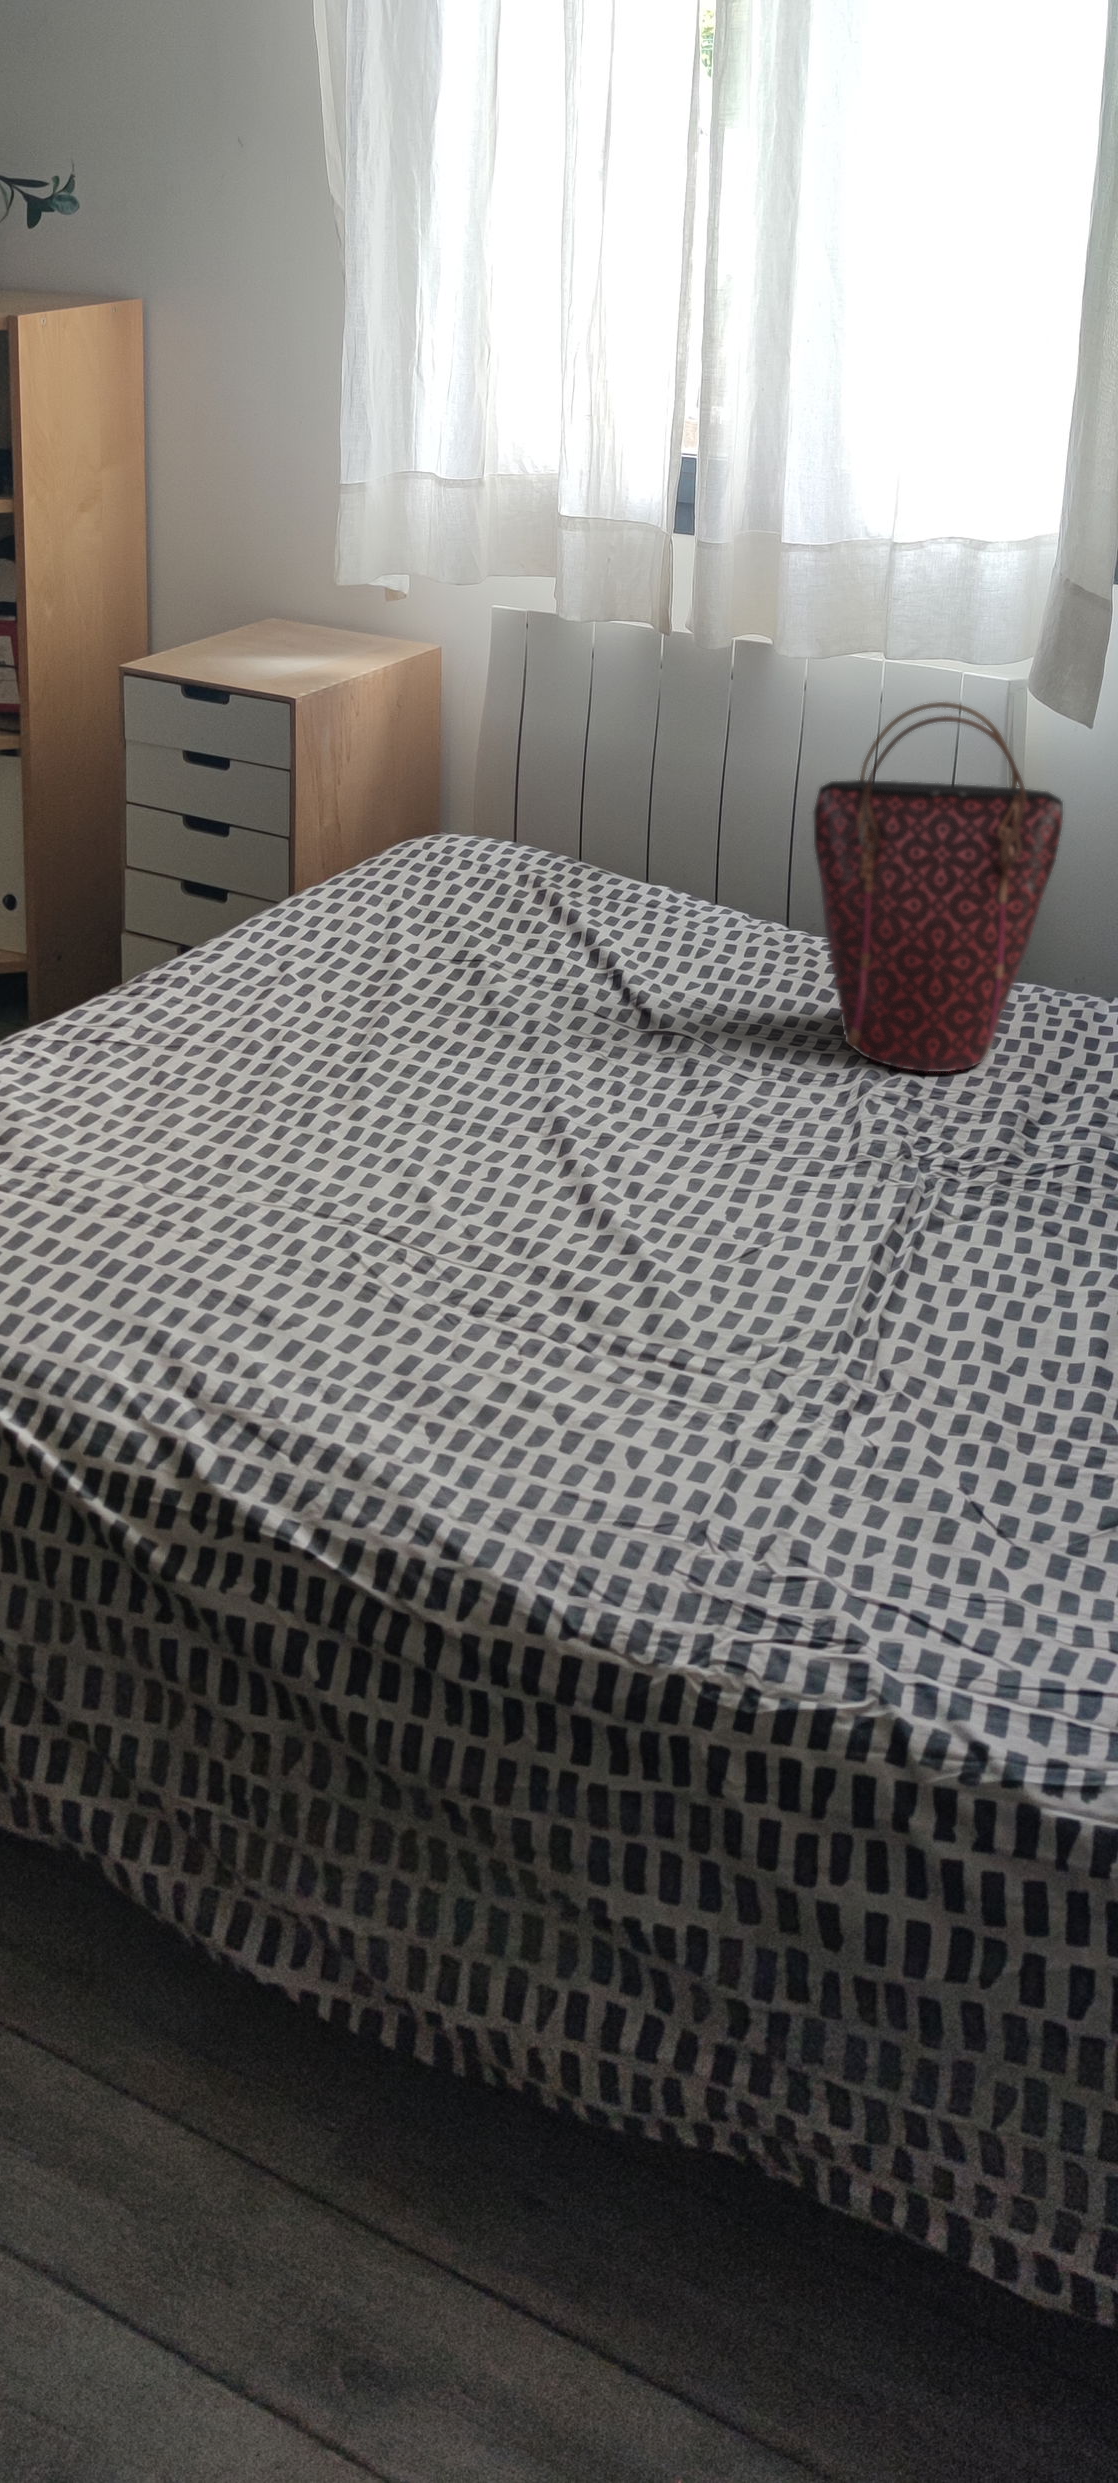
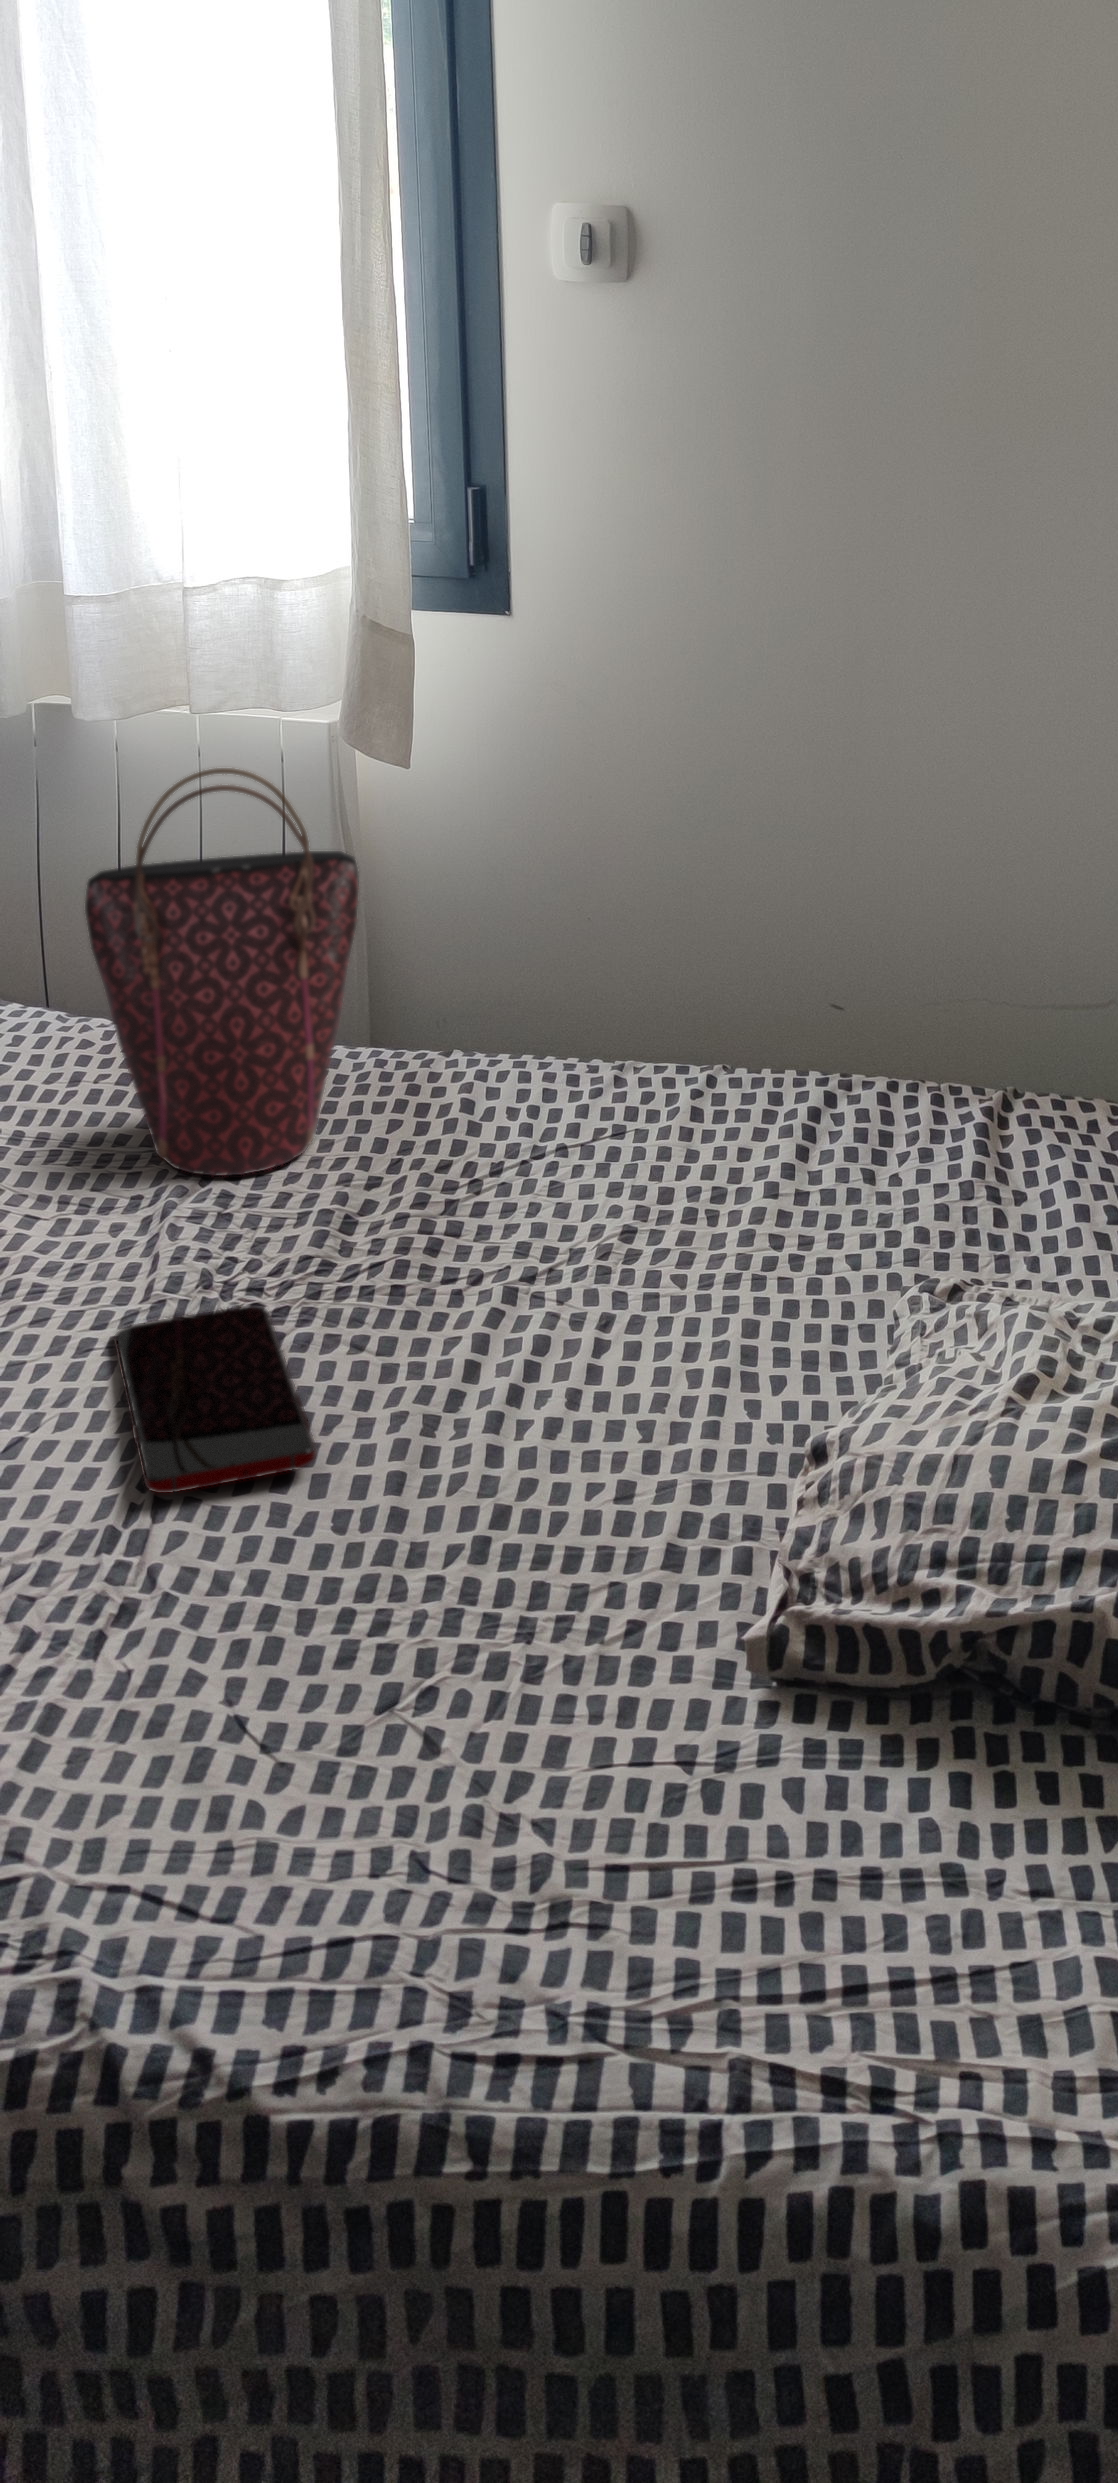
smartphone: none [828,1176,1027,1319] -> present [114,1306,316,1493]

